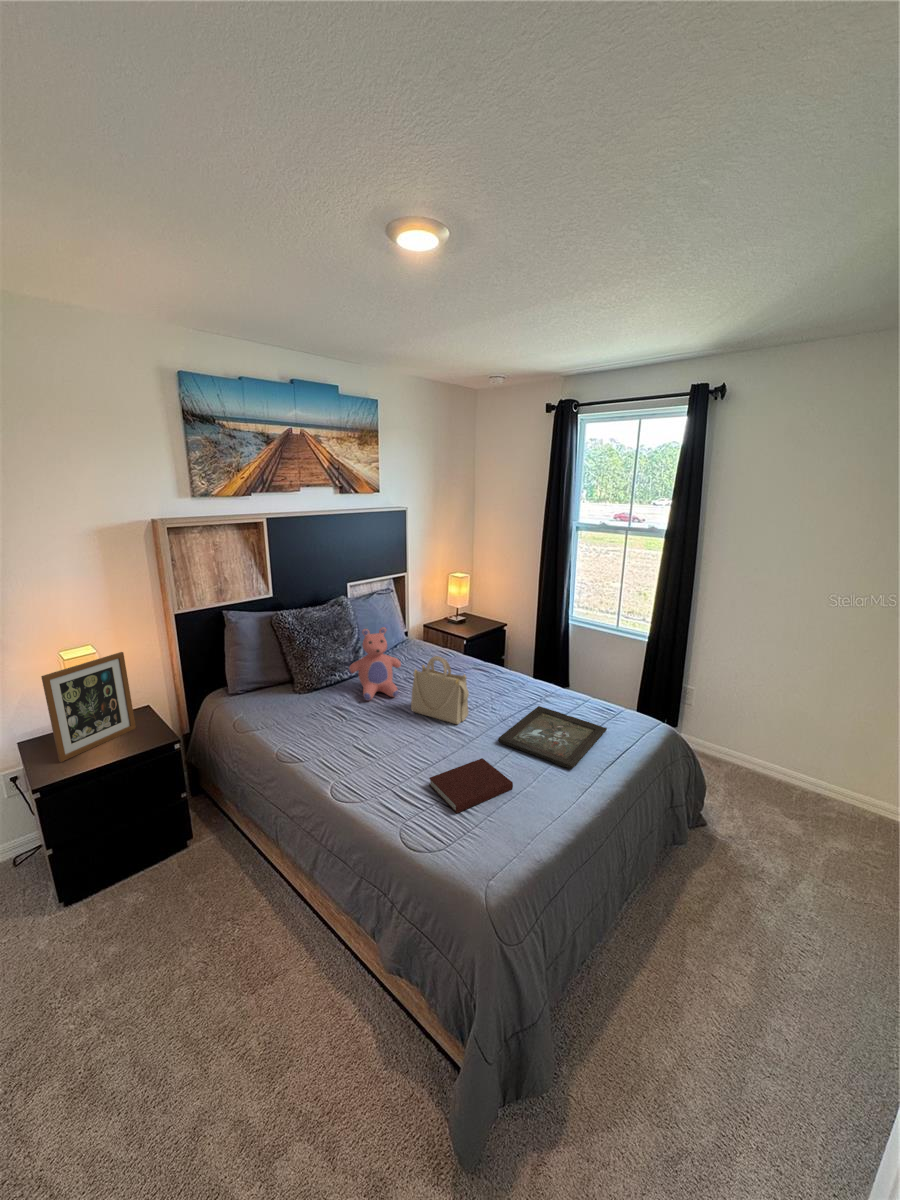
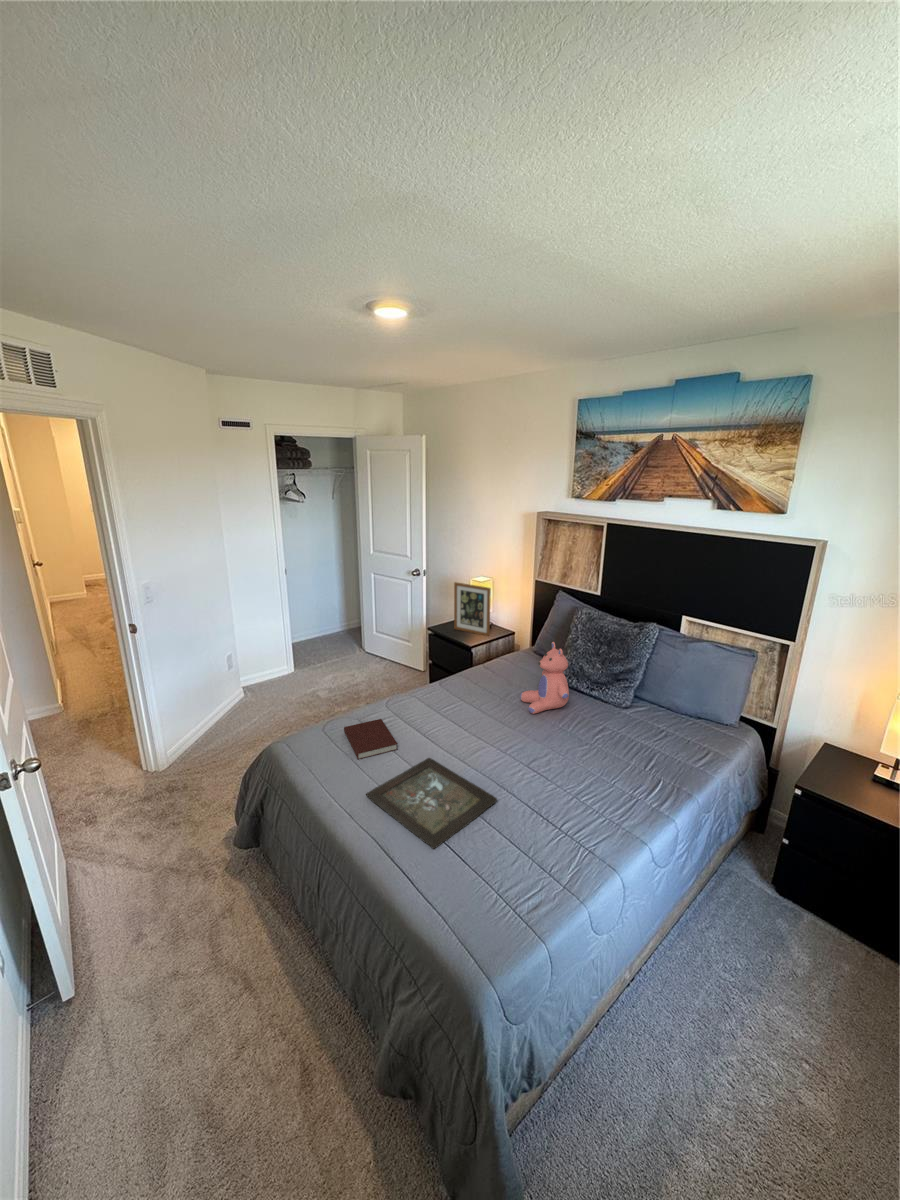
handbag: present [411,656,469,724] -> none [469,678,518,751]

